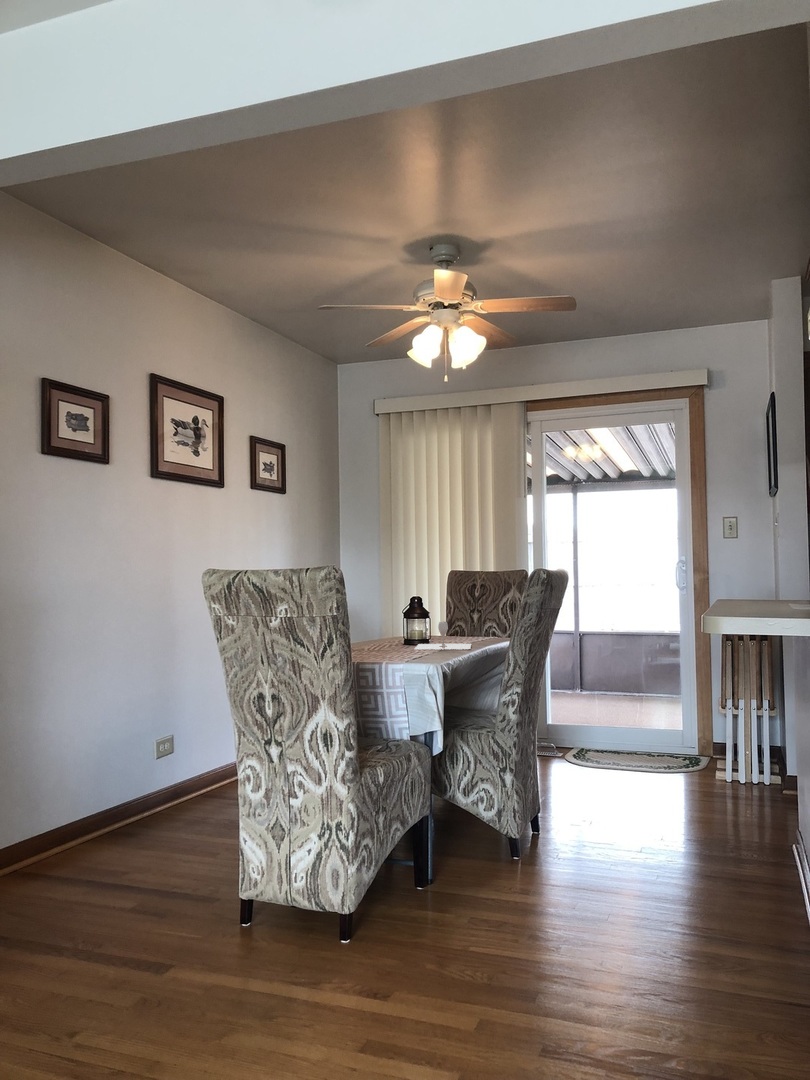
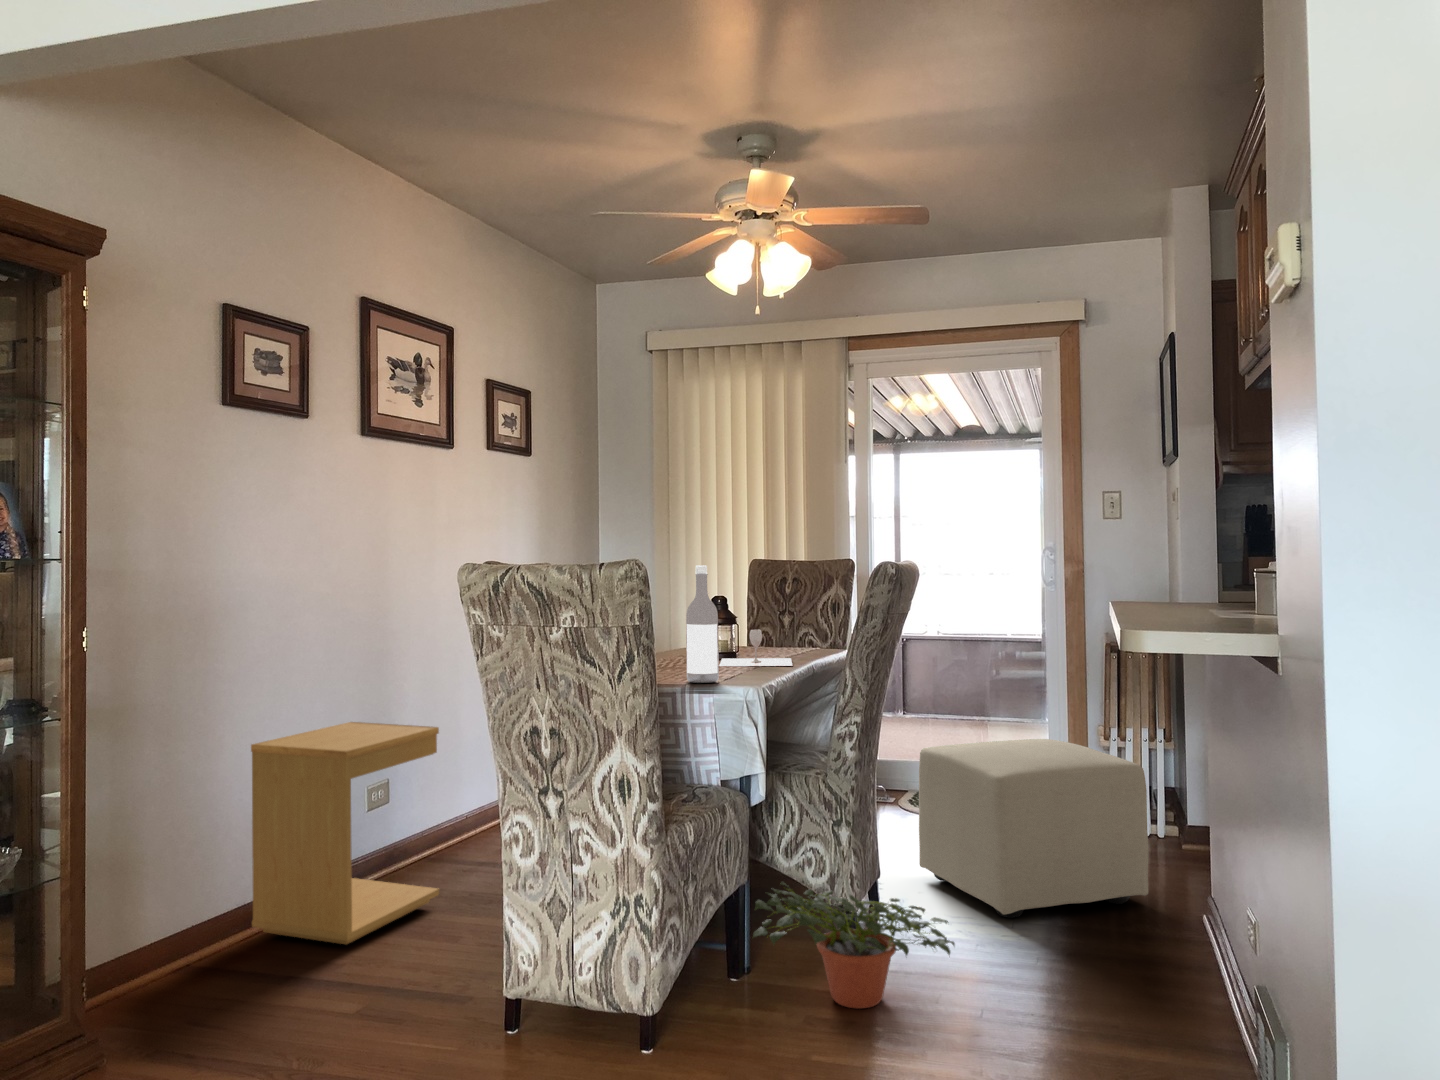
wine bottle: none [383,572,408,661] -> present [686,565,719,683]
side table: none [64,691,205,859] -> present [251,722,439,944]
ottoman: none [572,707,751,846] -> present [919,739,1149,918]
potted plant: none [431,814,589,913] -> present [753,882,955,1008]

